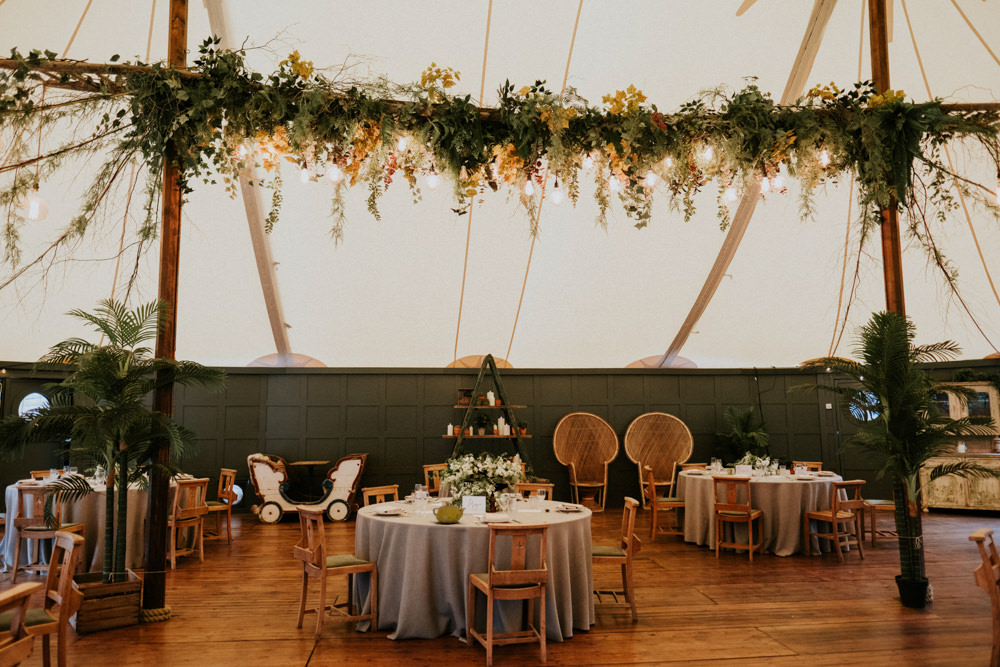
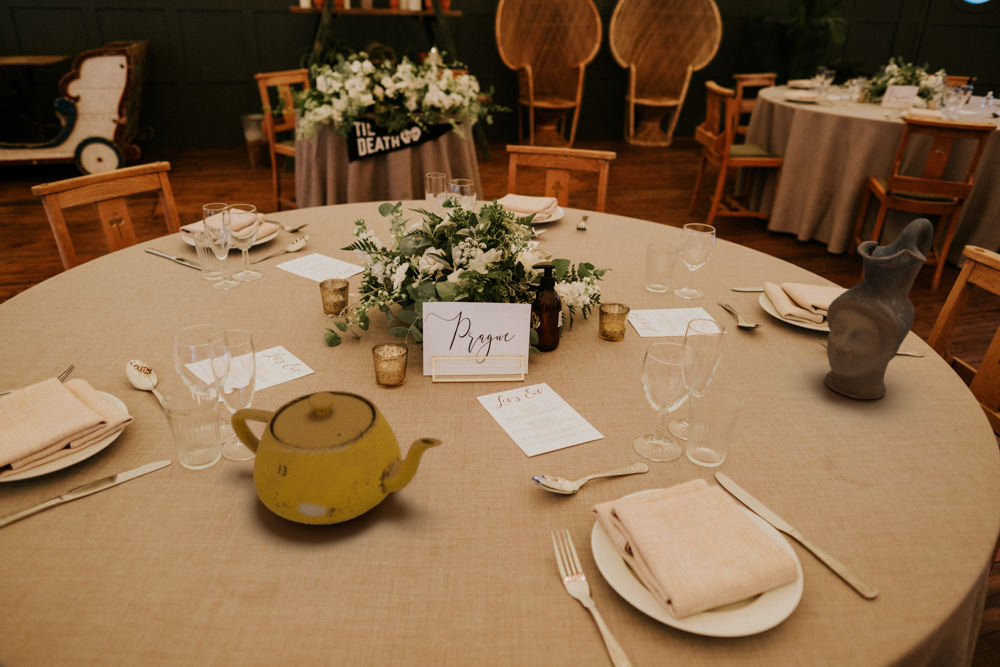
ceramic pitcher: none [552,480,572,519] -> present [824,218,933,399]

